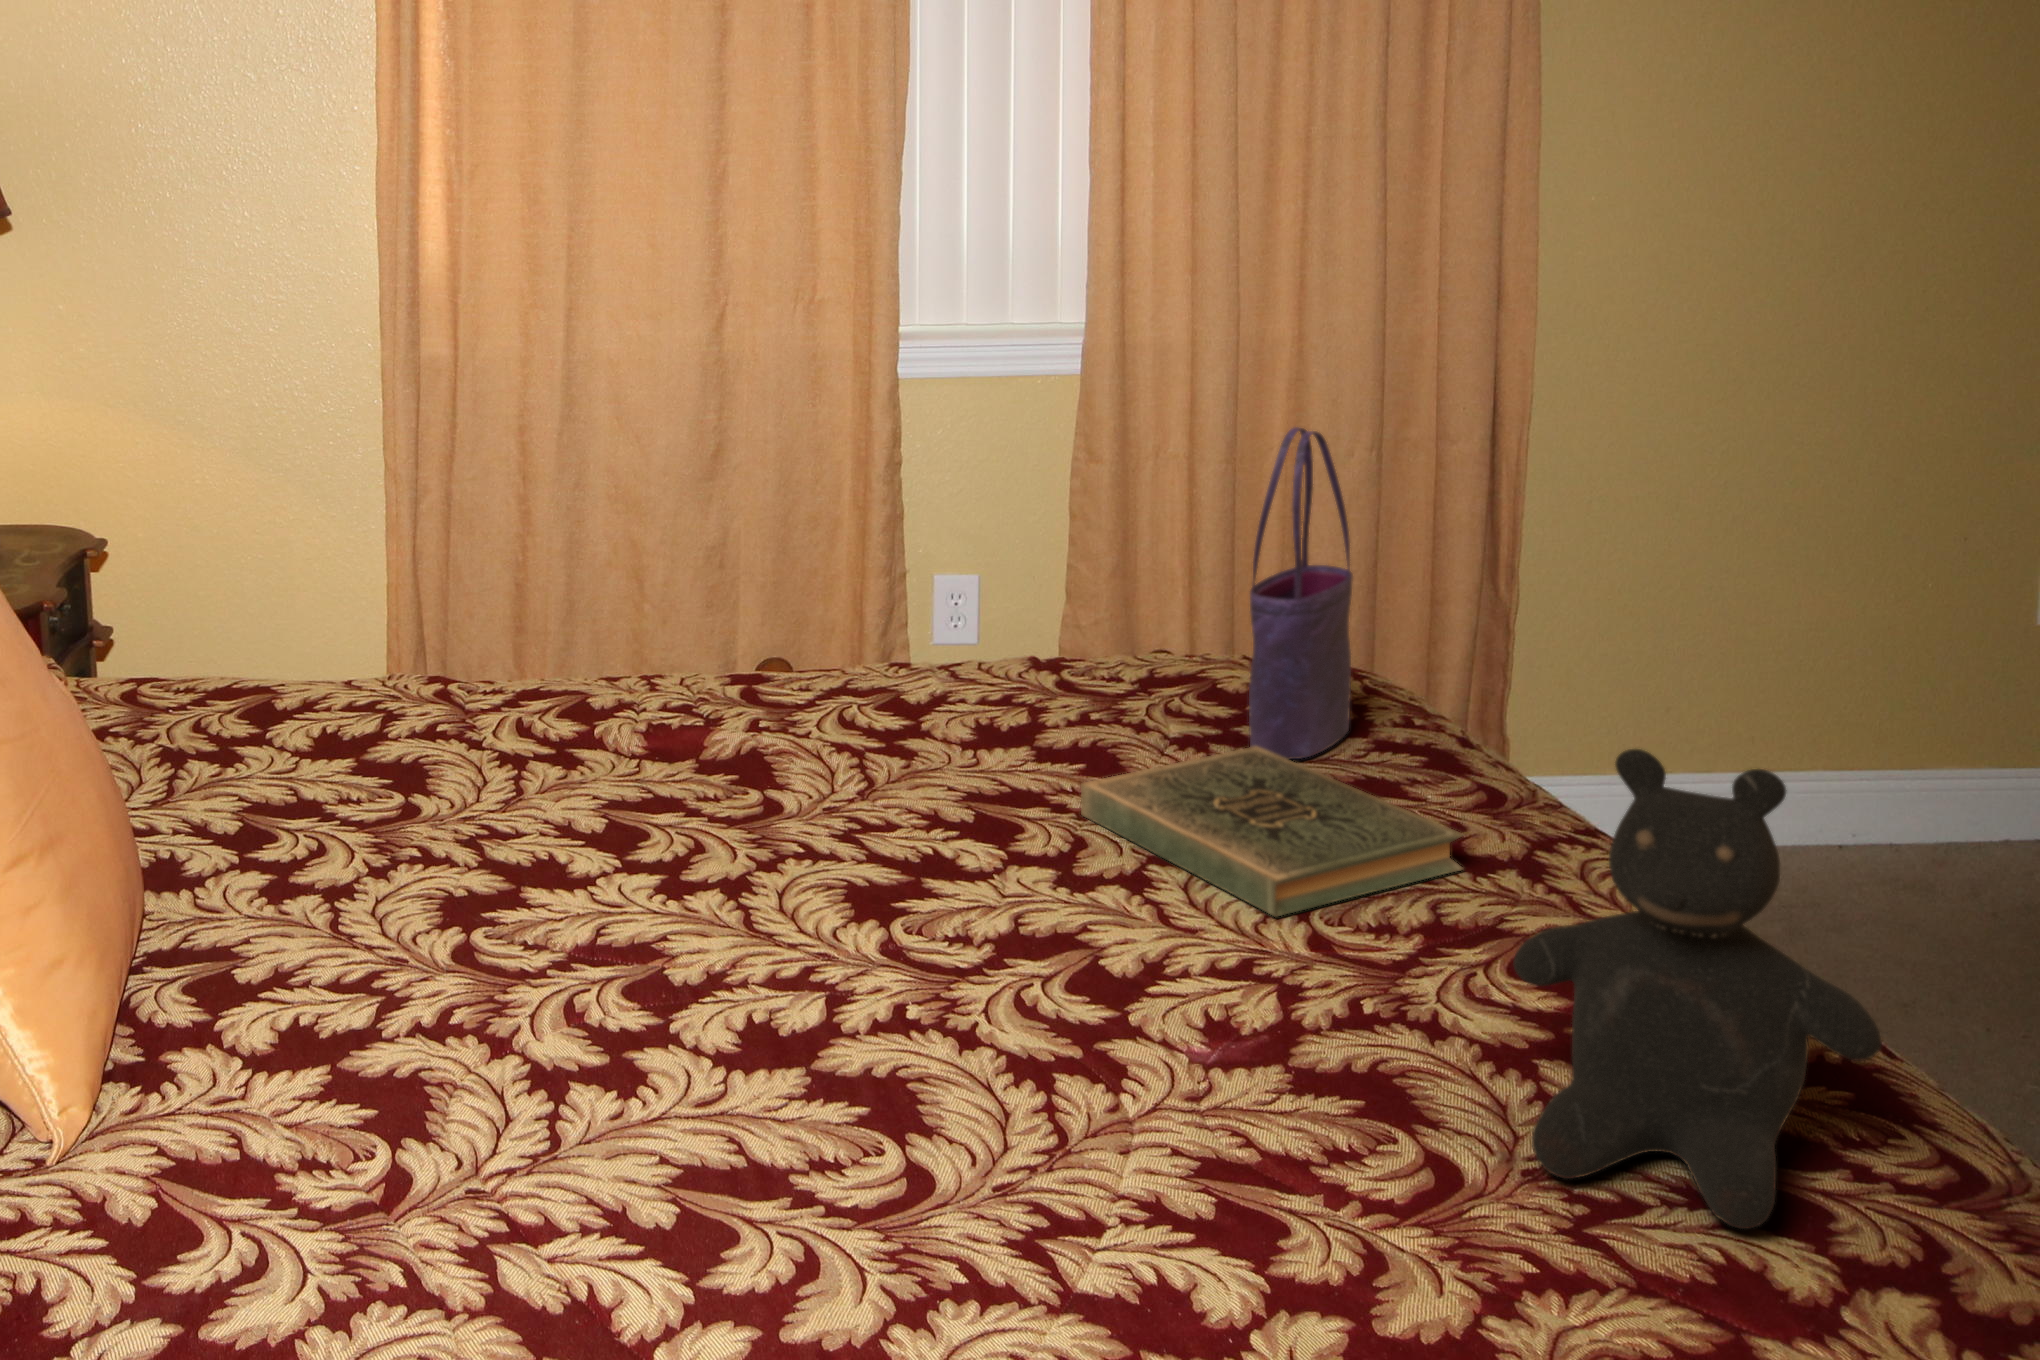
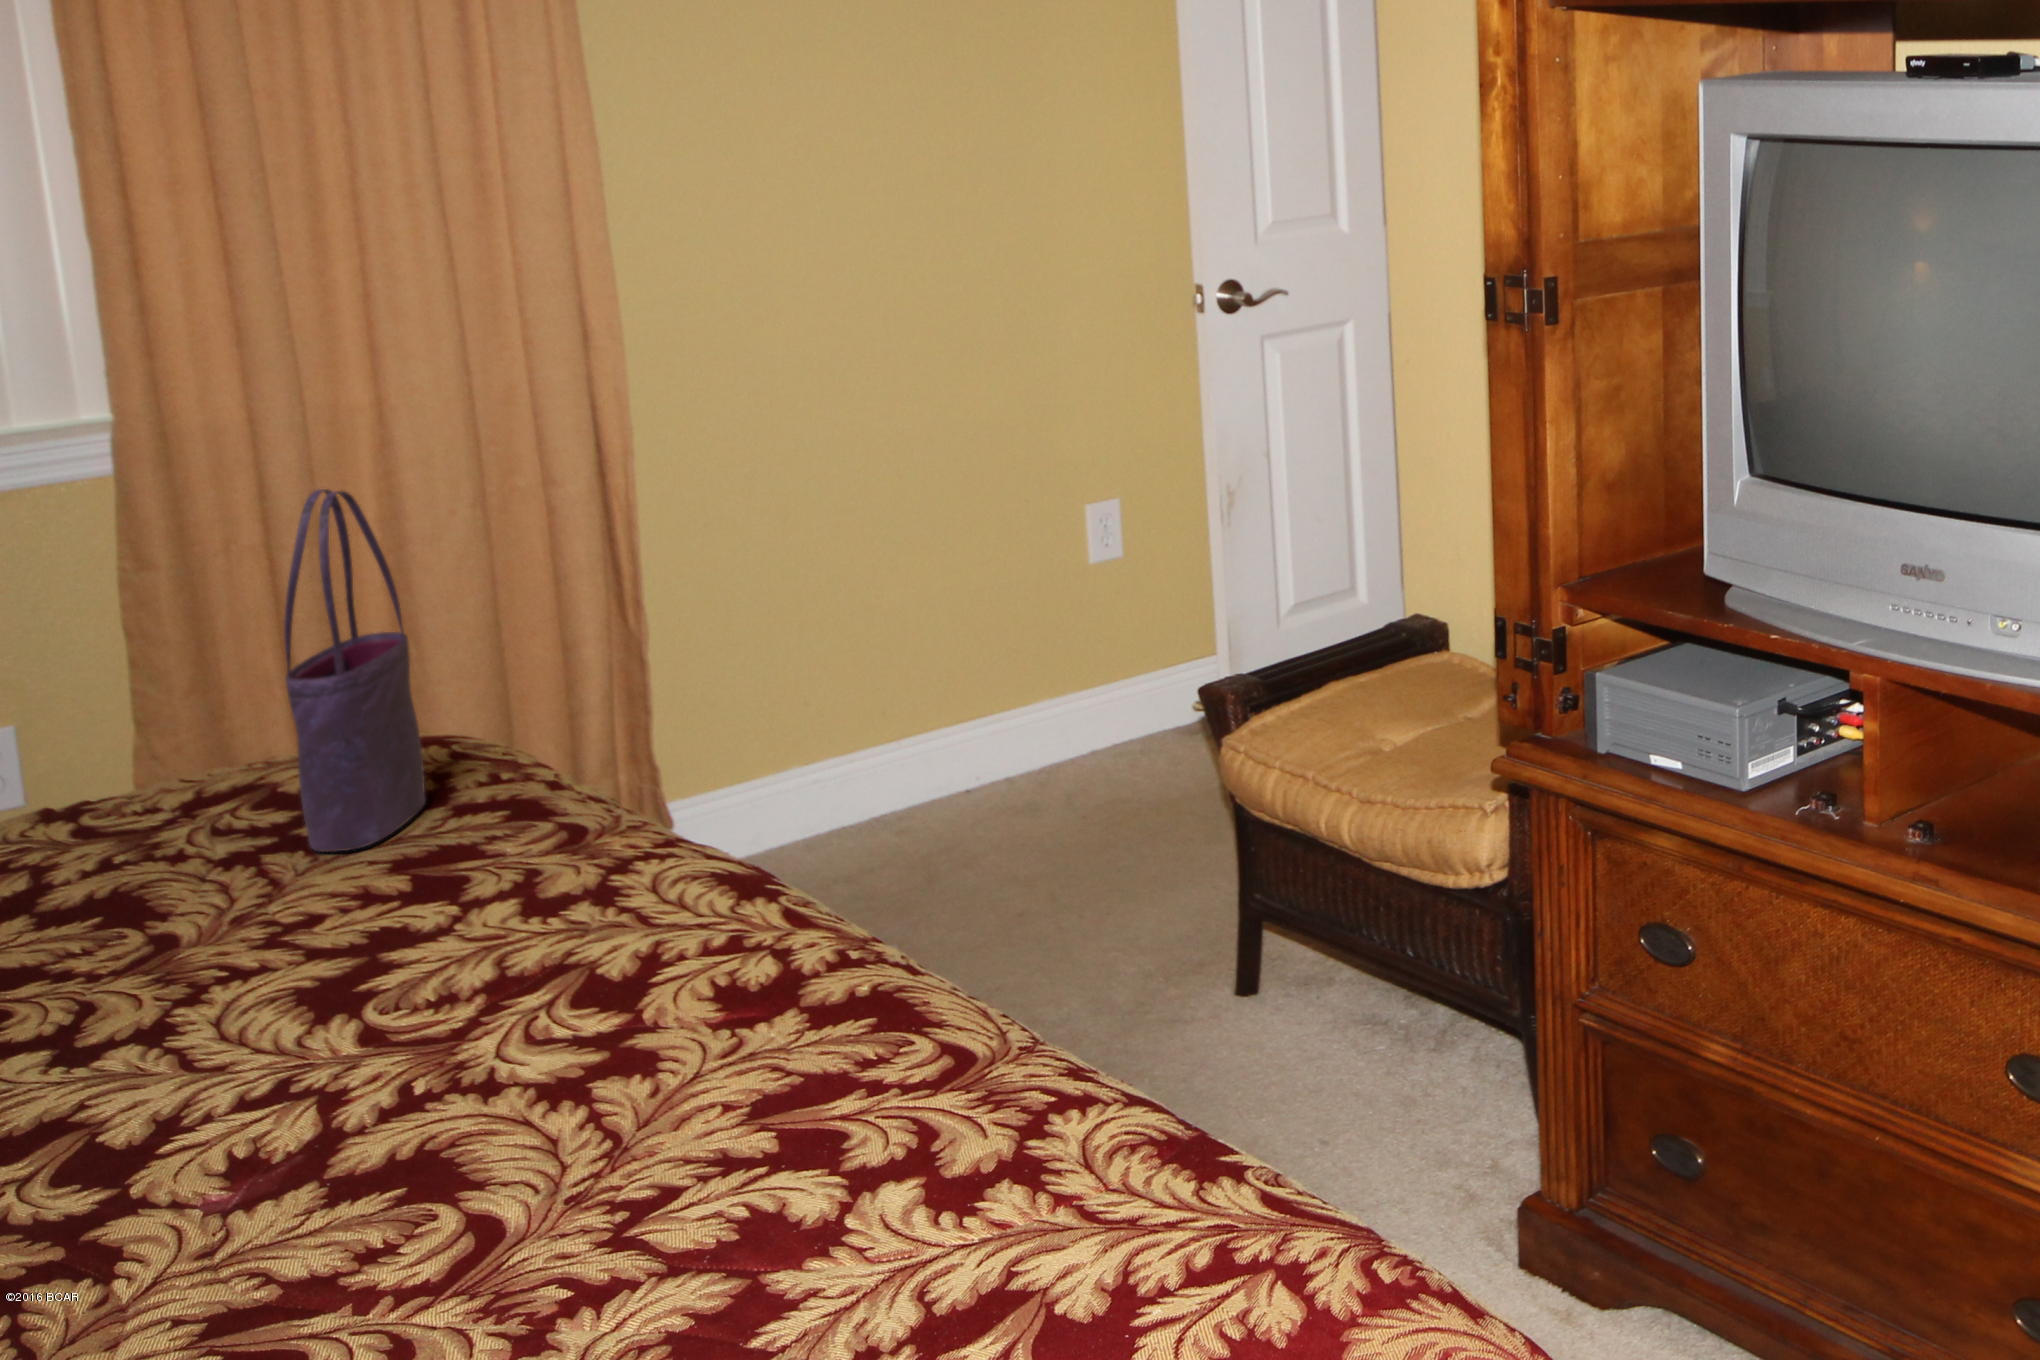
book: present [1081,746,1463,916] -> none [83,844,536,1024]
teddy bear: present [1513,749,1882,1229] -> none [547,744,873,1192]

